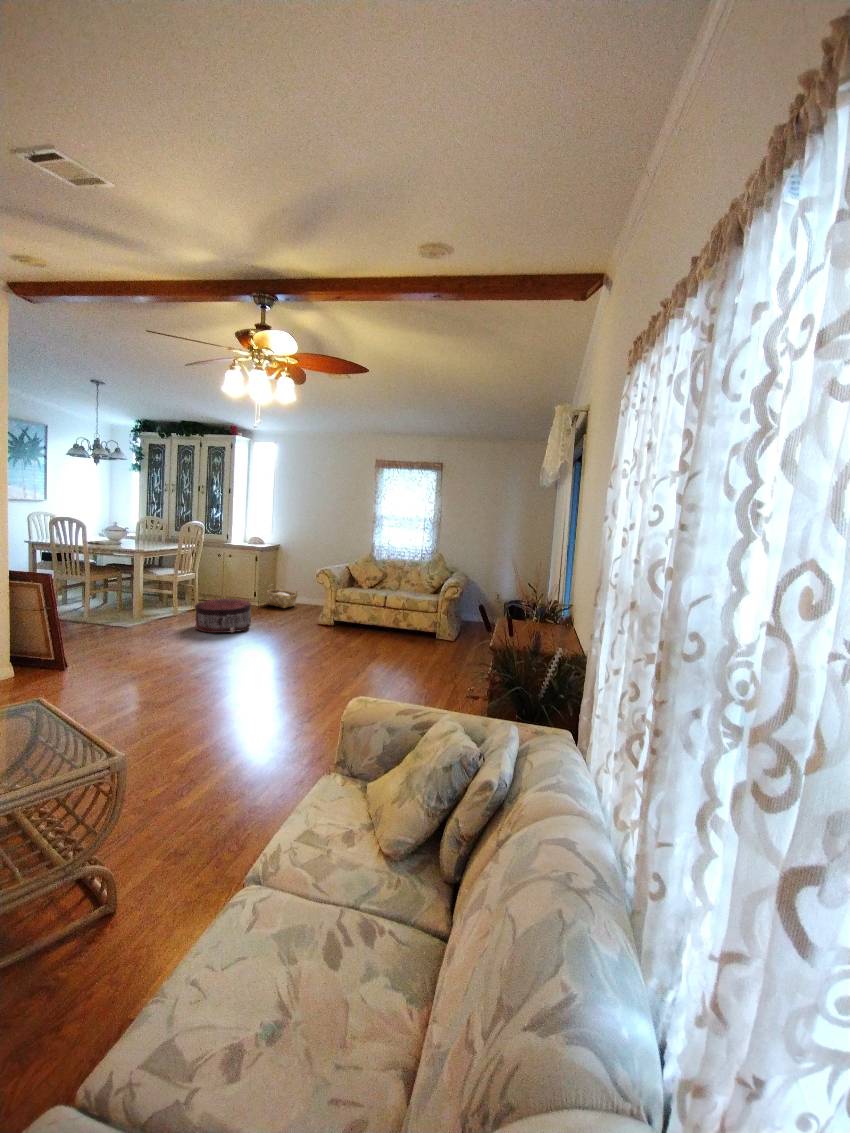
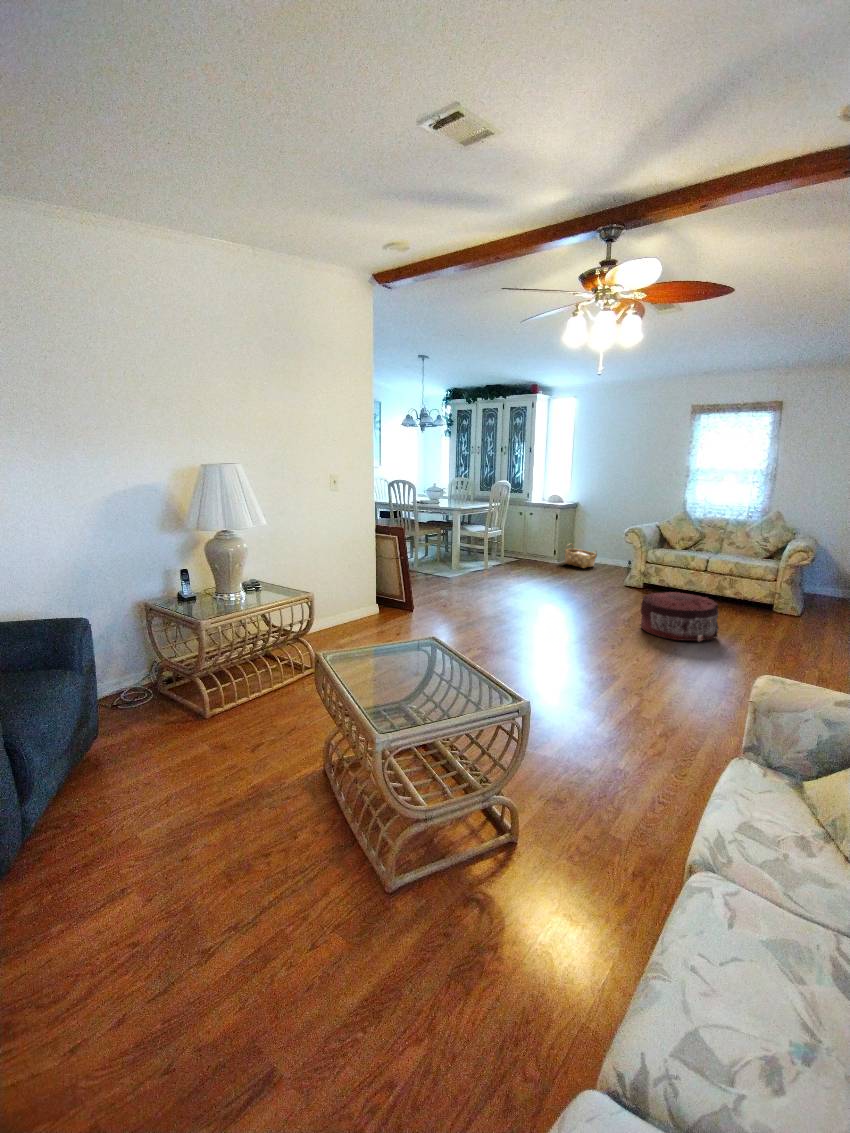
pouf: present [195,599,251,633] -> present [641,592,719,642]

